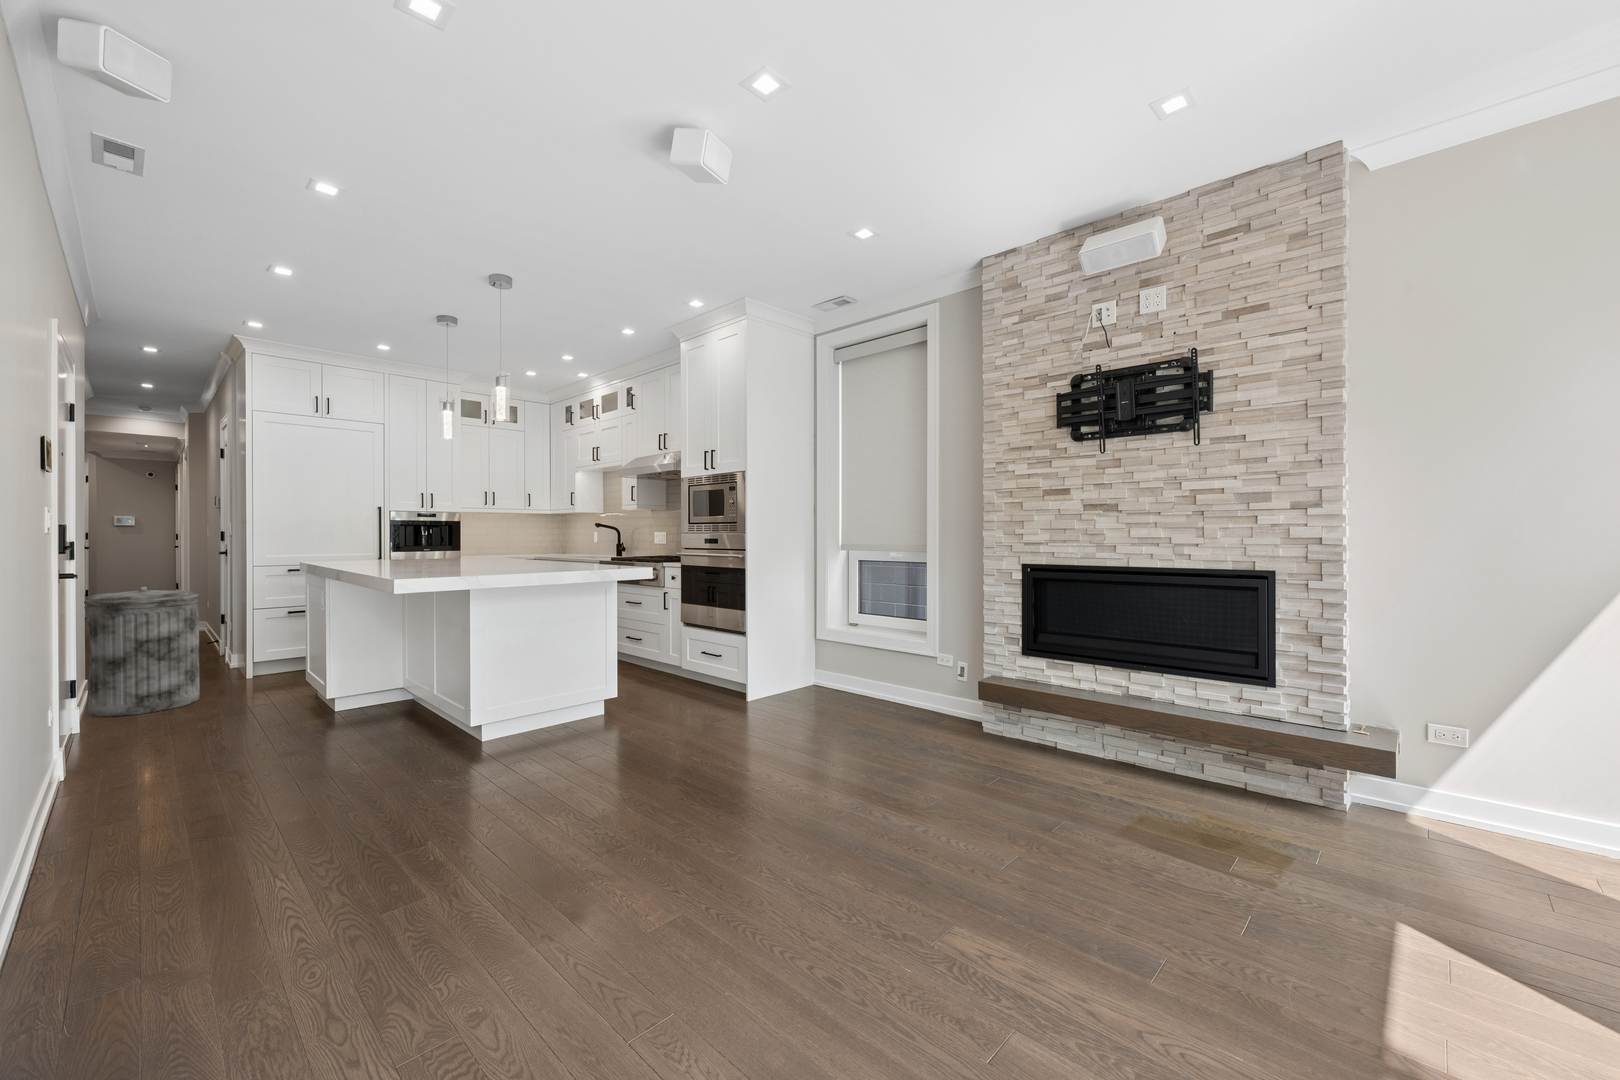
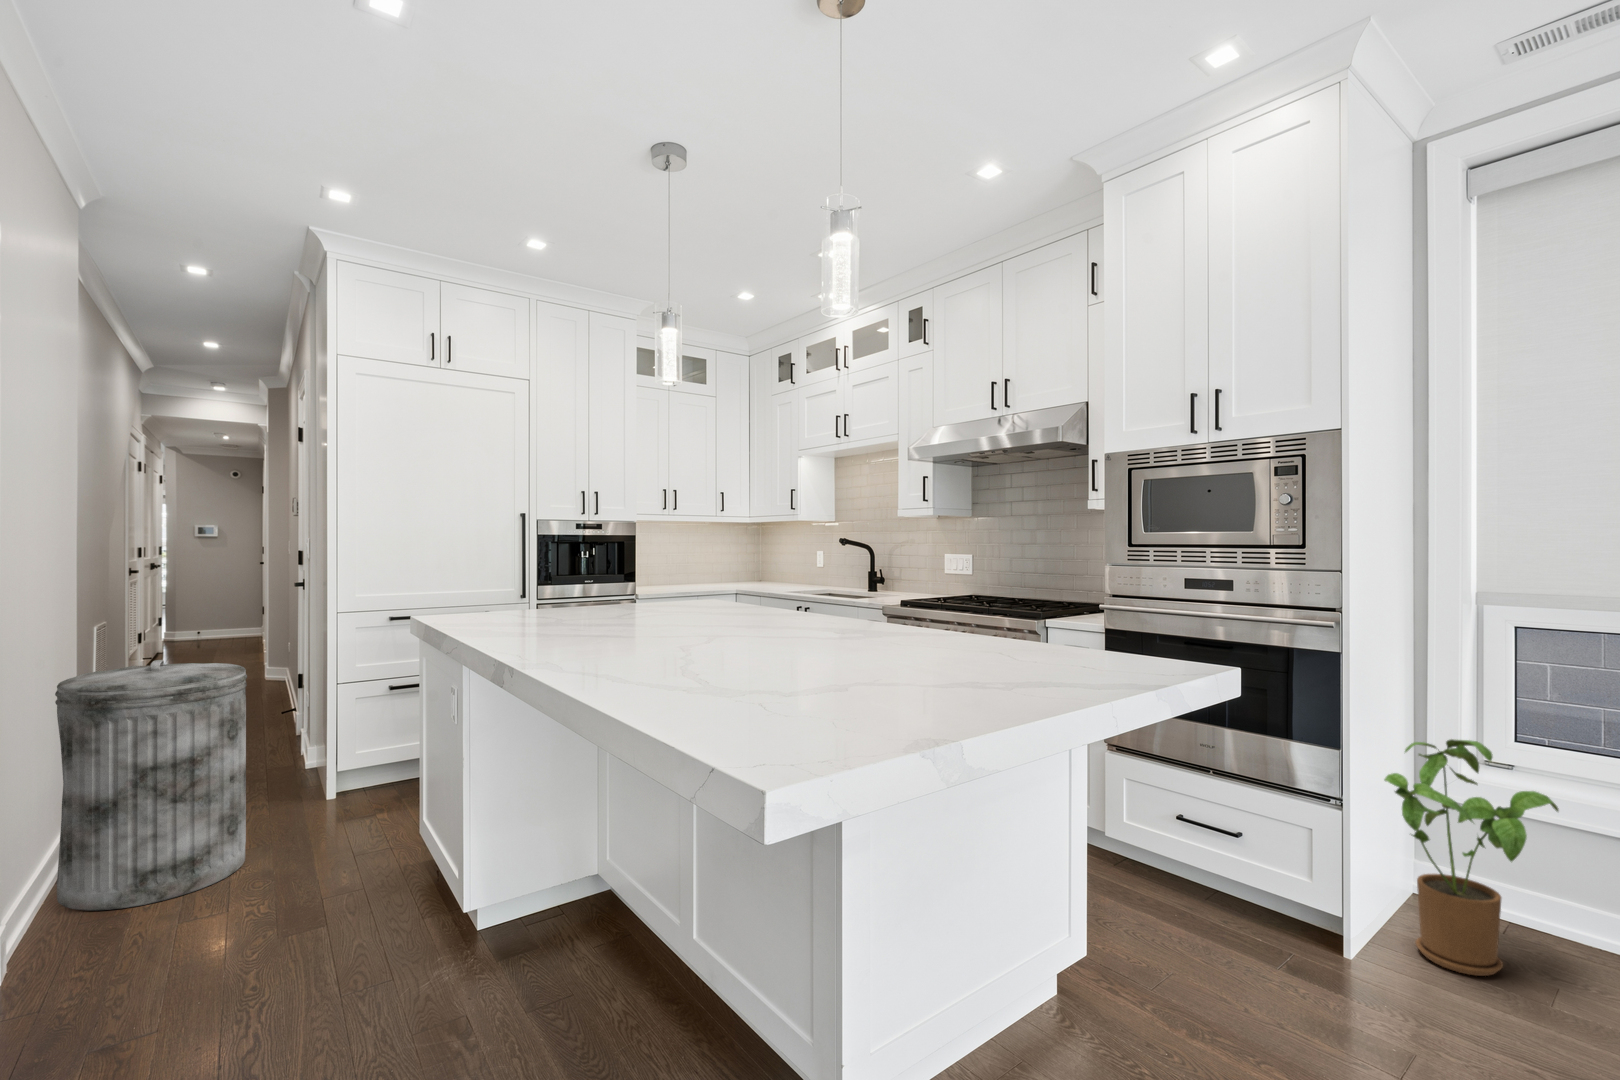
house plant: none [770,607,830,702] -> present [1384,739,1559,976]

